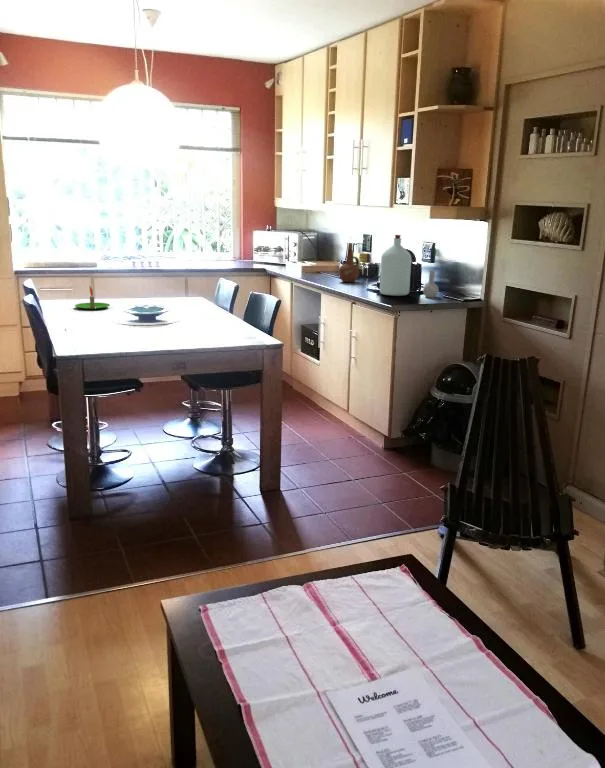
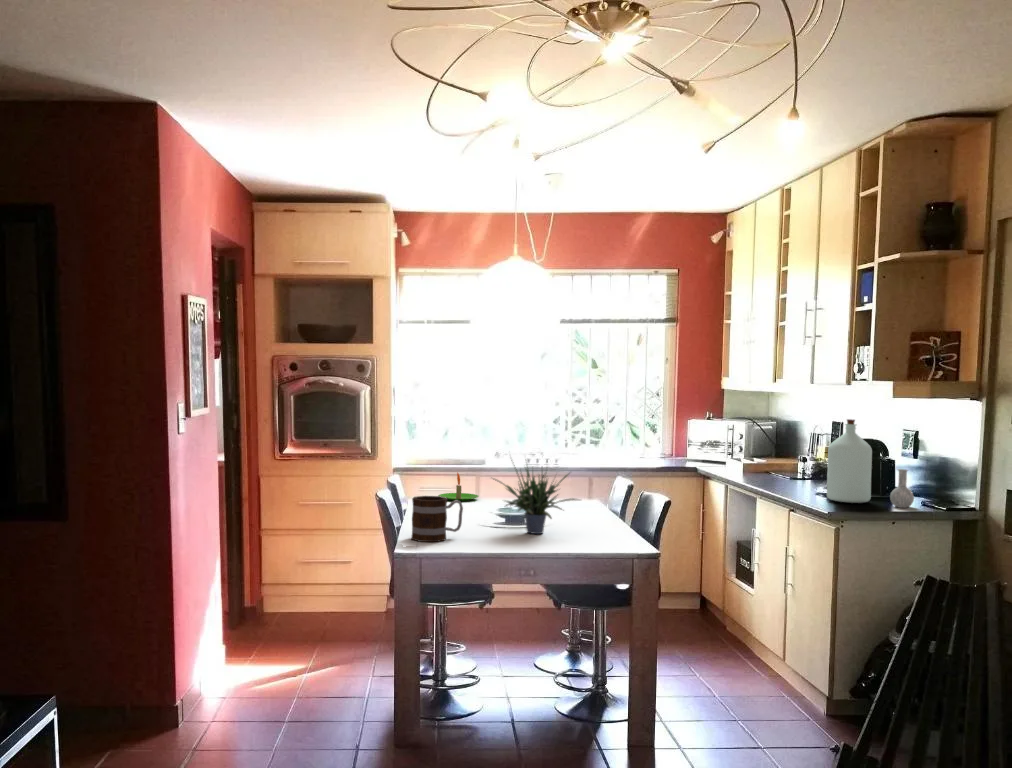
ceramic pitcher: present [338,244,359,282] -> none [781,432,811,483]
potted plant: none [141,269,217,335] -> present [493,465,578,534]
mug: none [85,310,127,349] -> present [411,496,463,542]

